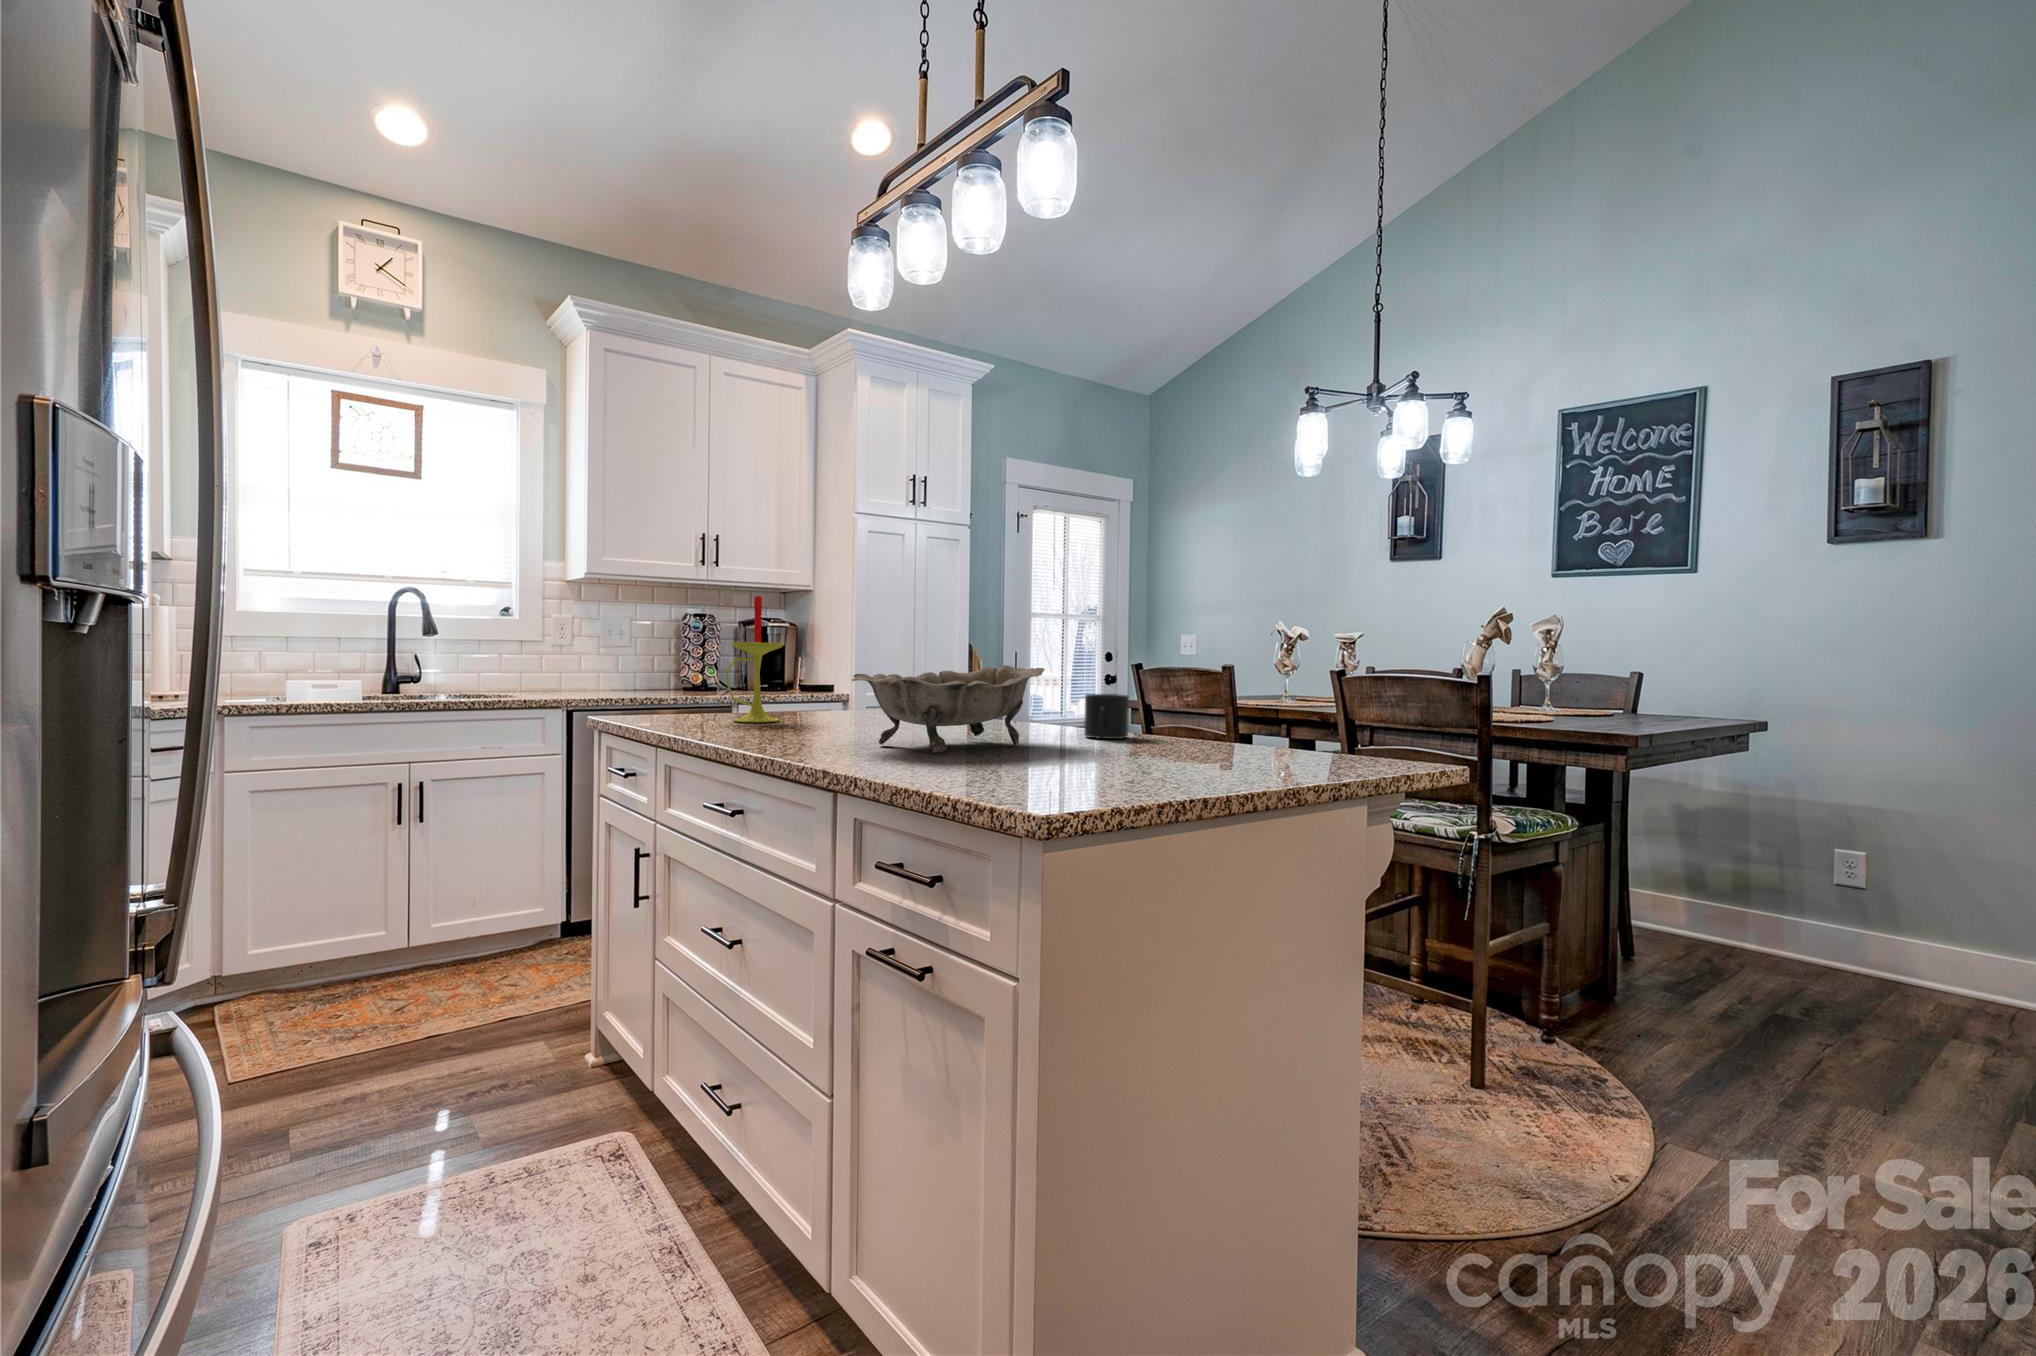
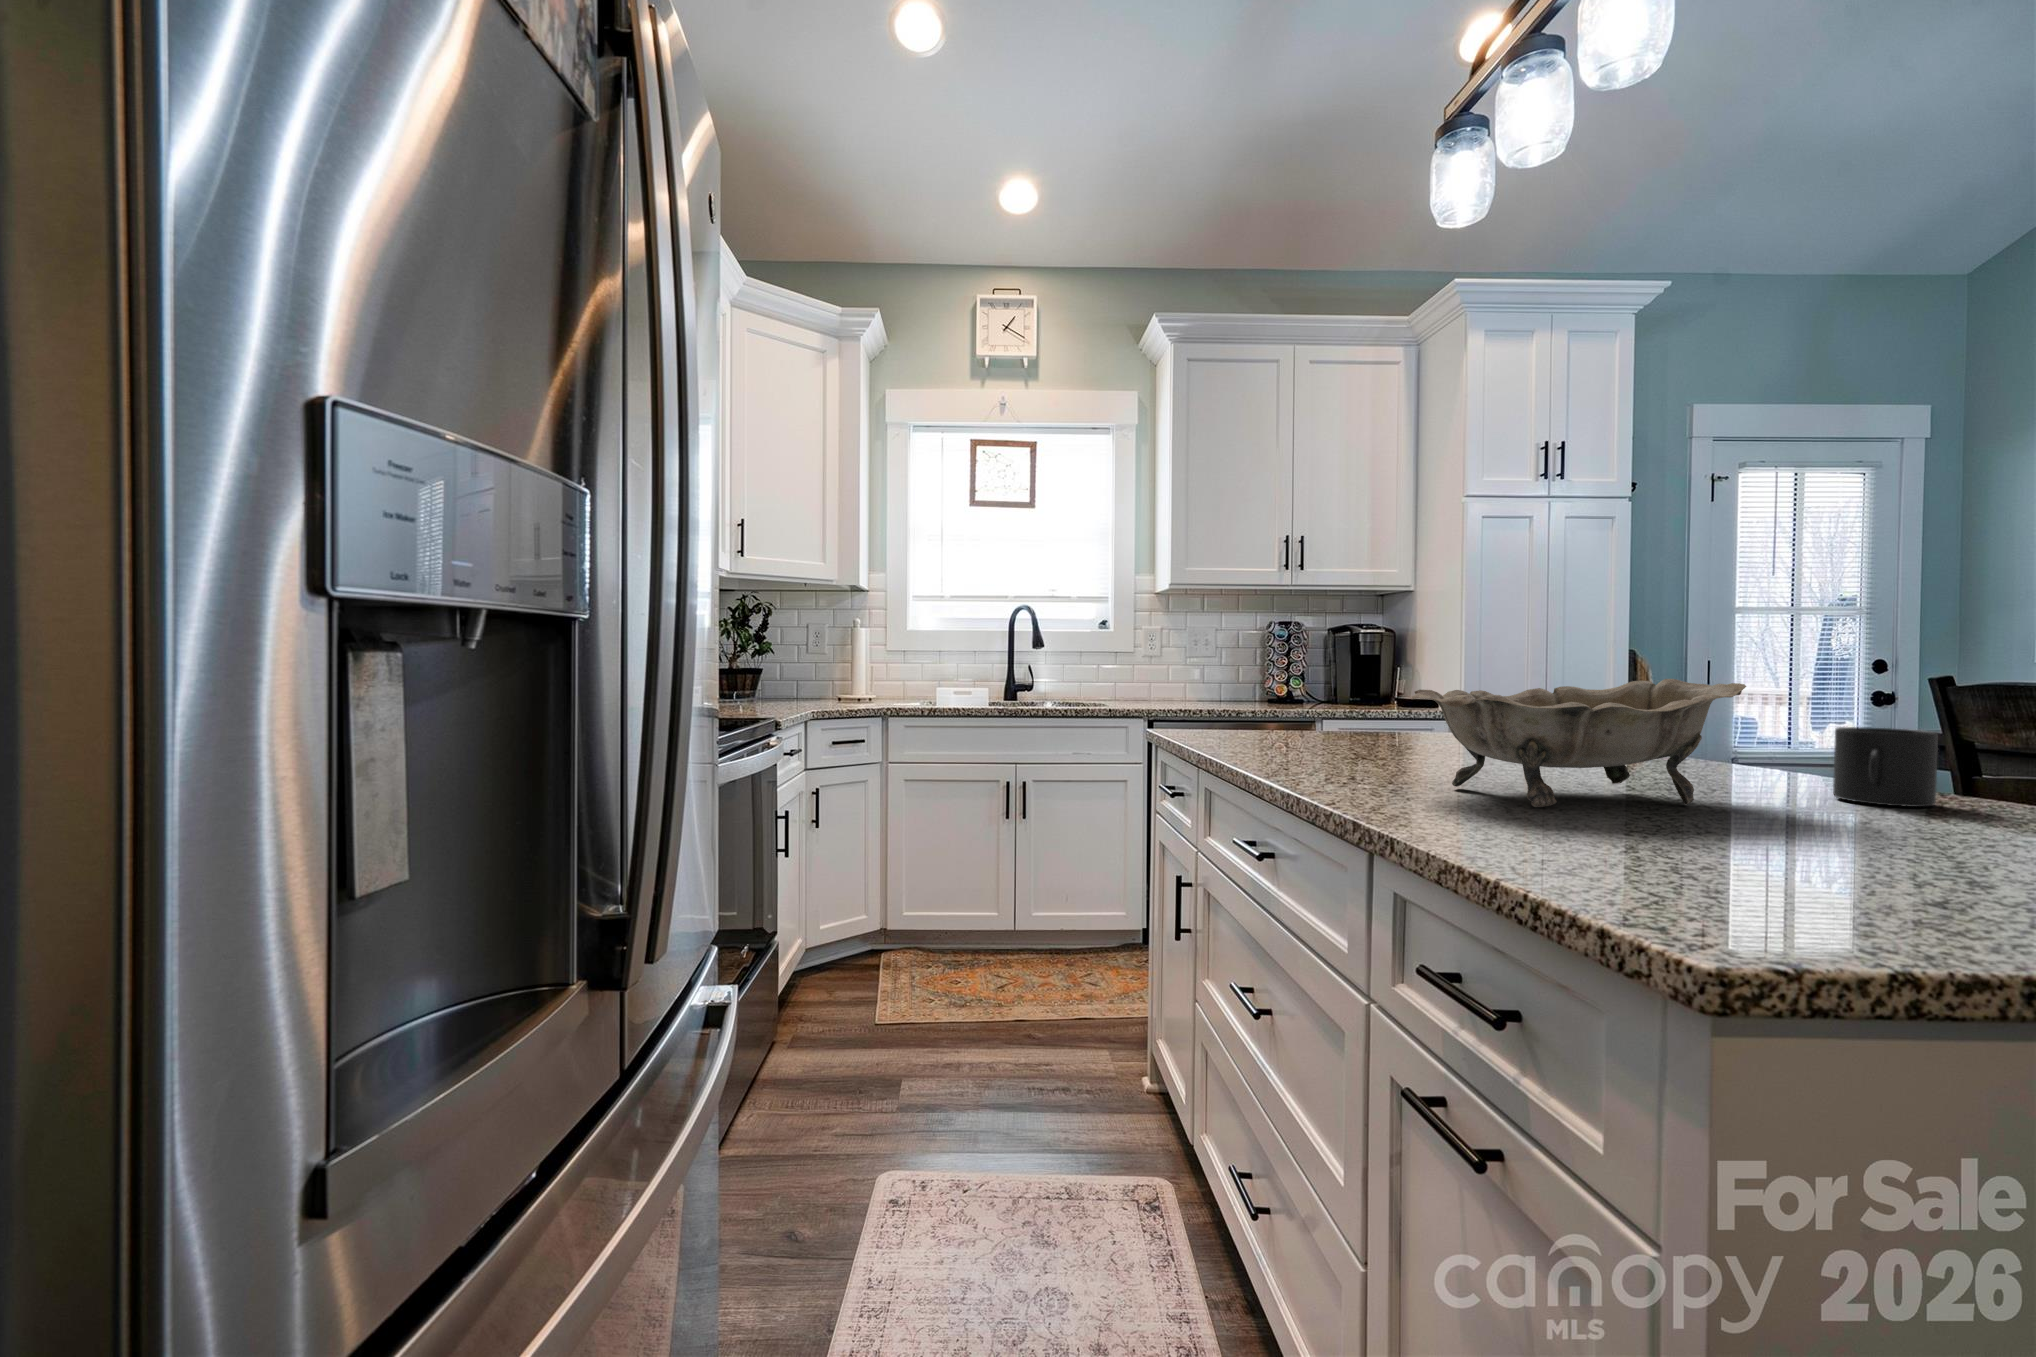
candle: present [725,596,783,722] -> none [1275,592,1345,745]

